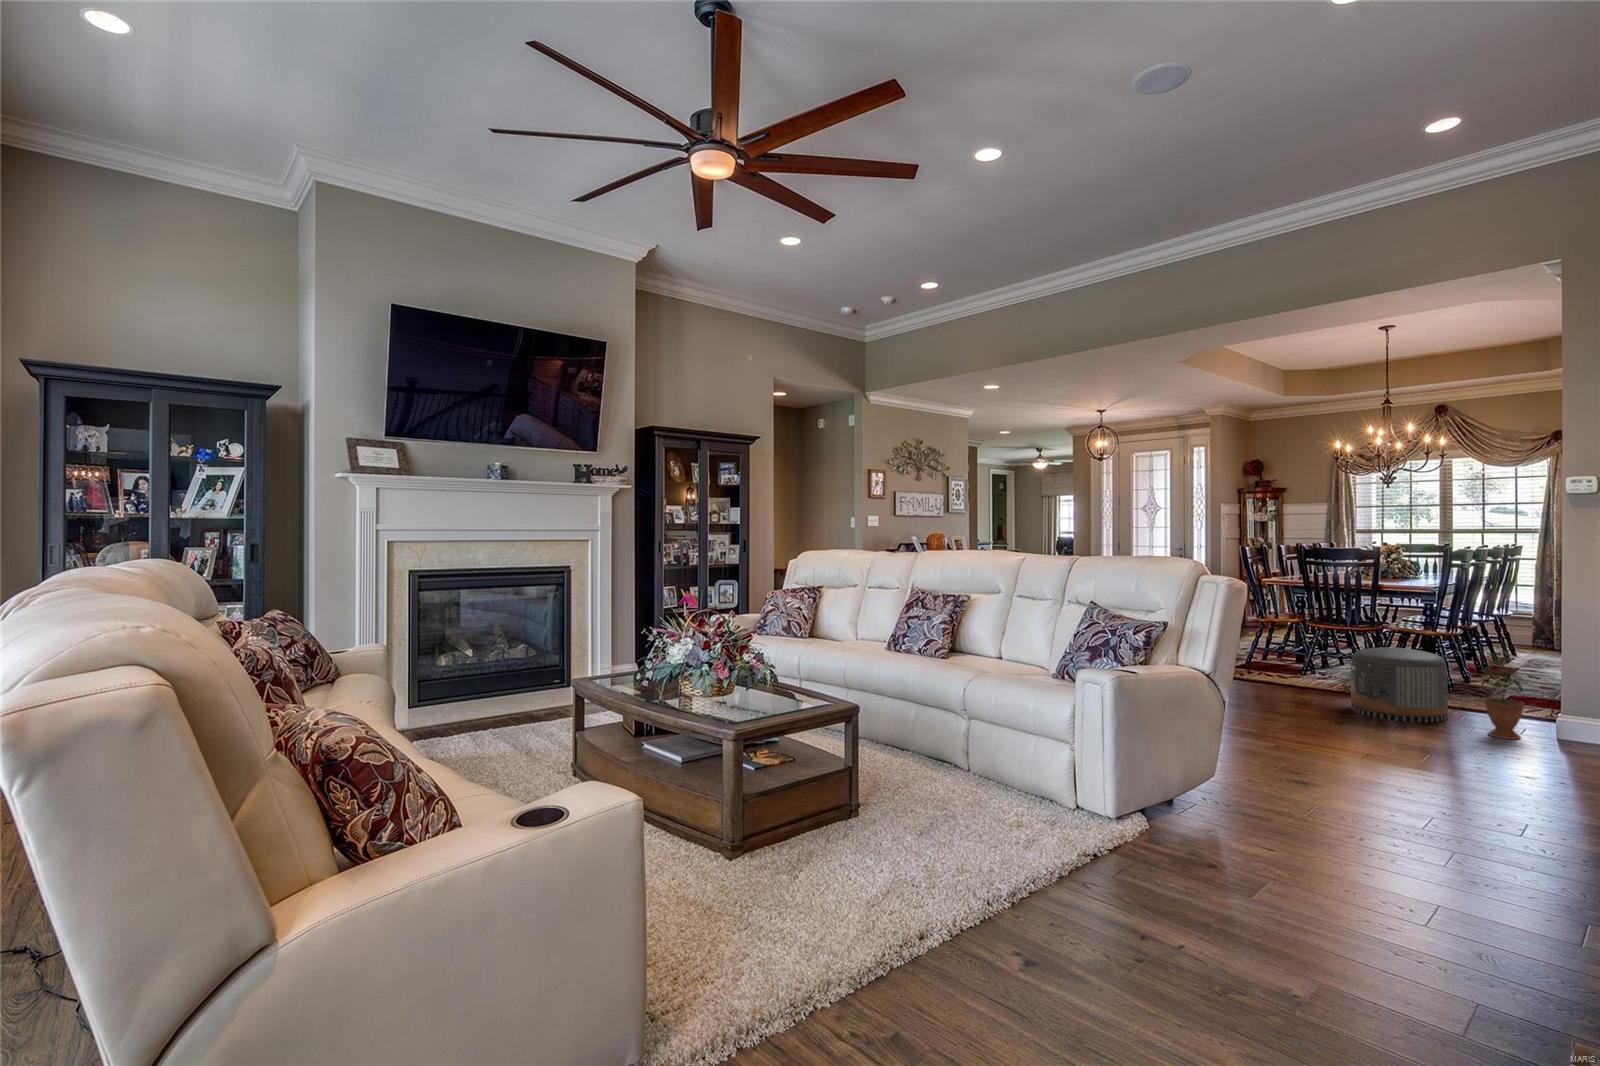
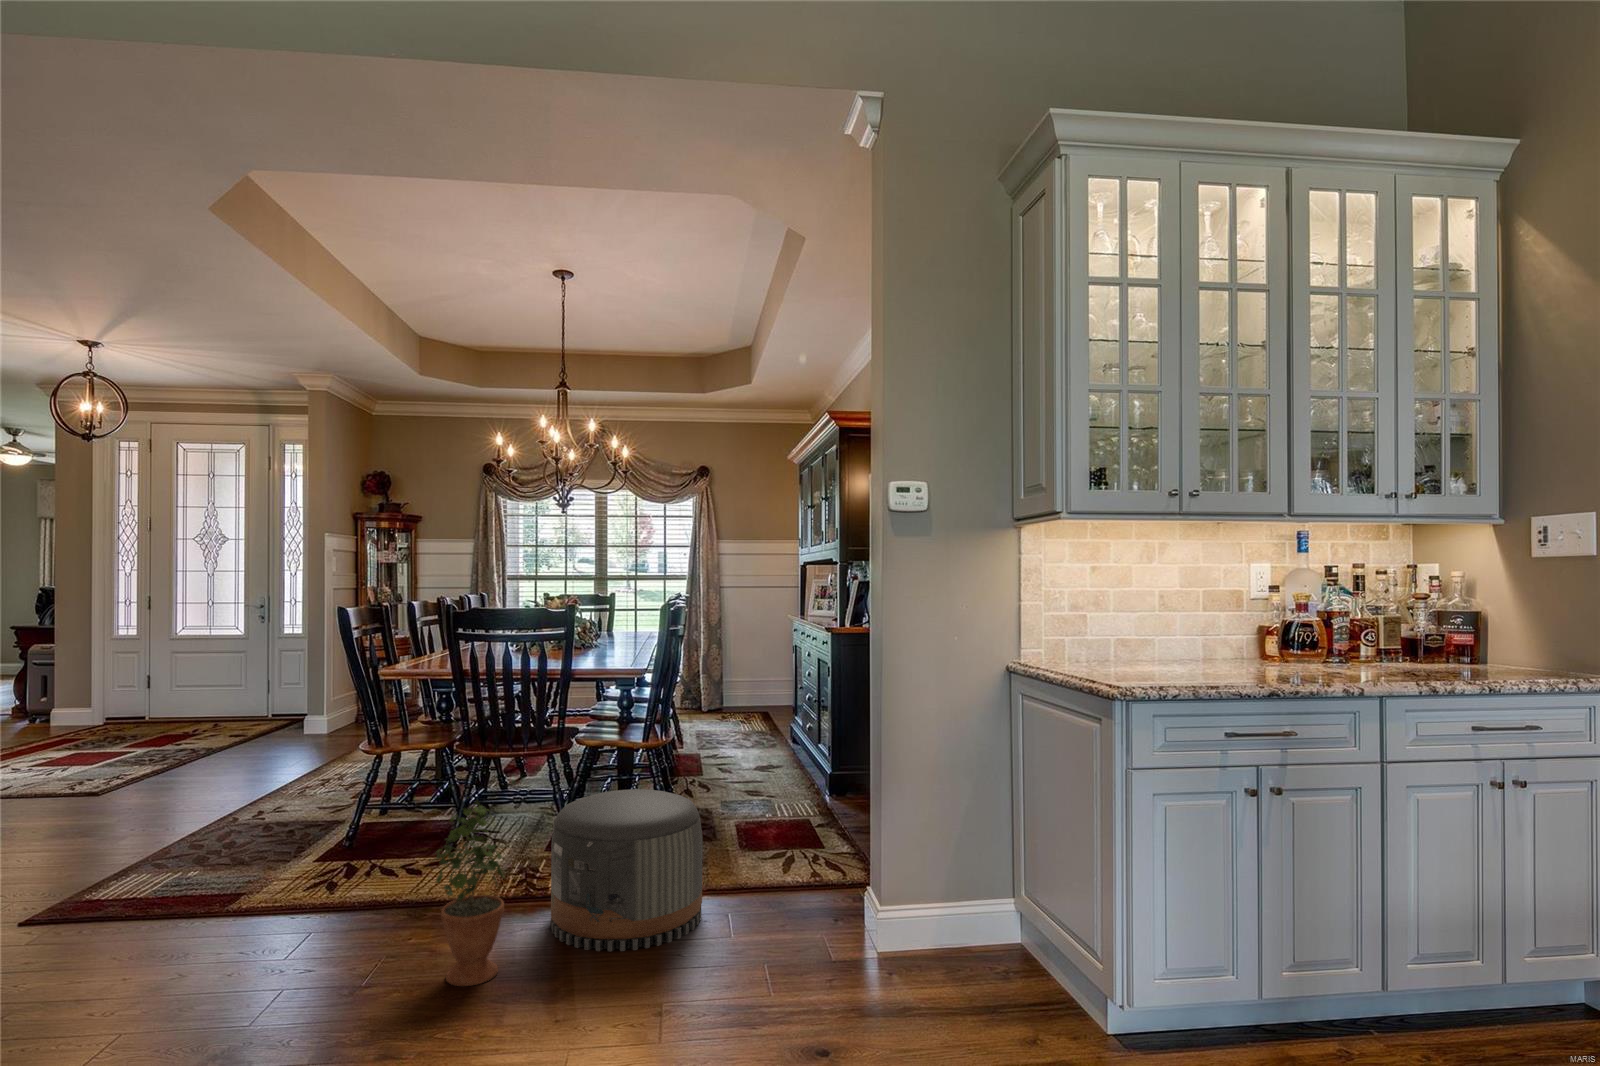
potted plant: present [1481,649,1524,739] -> present [429,798,504,986]

